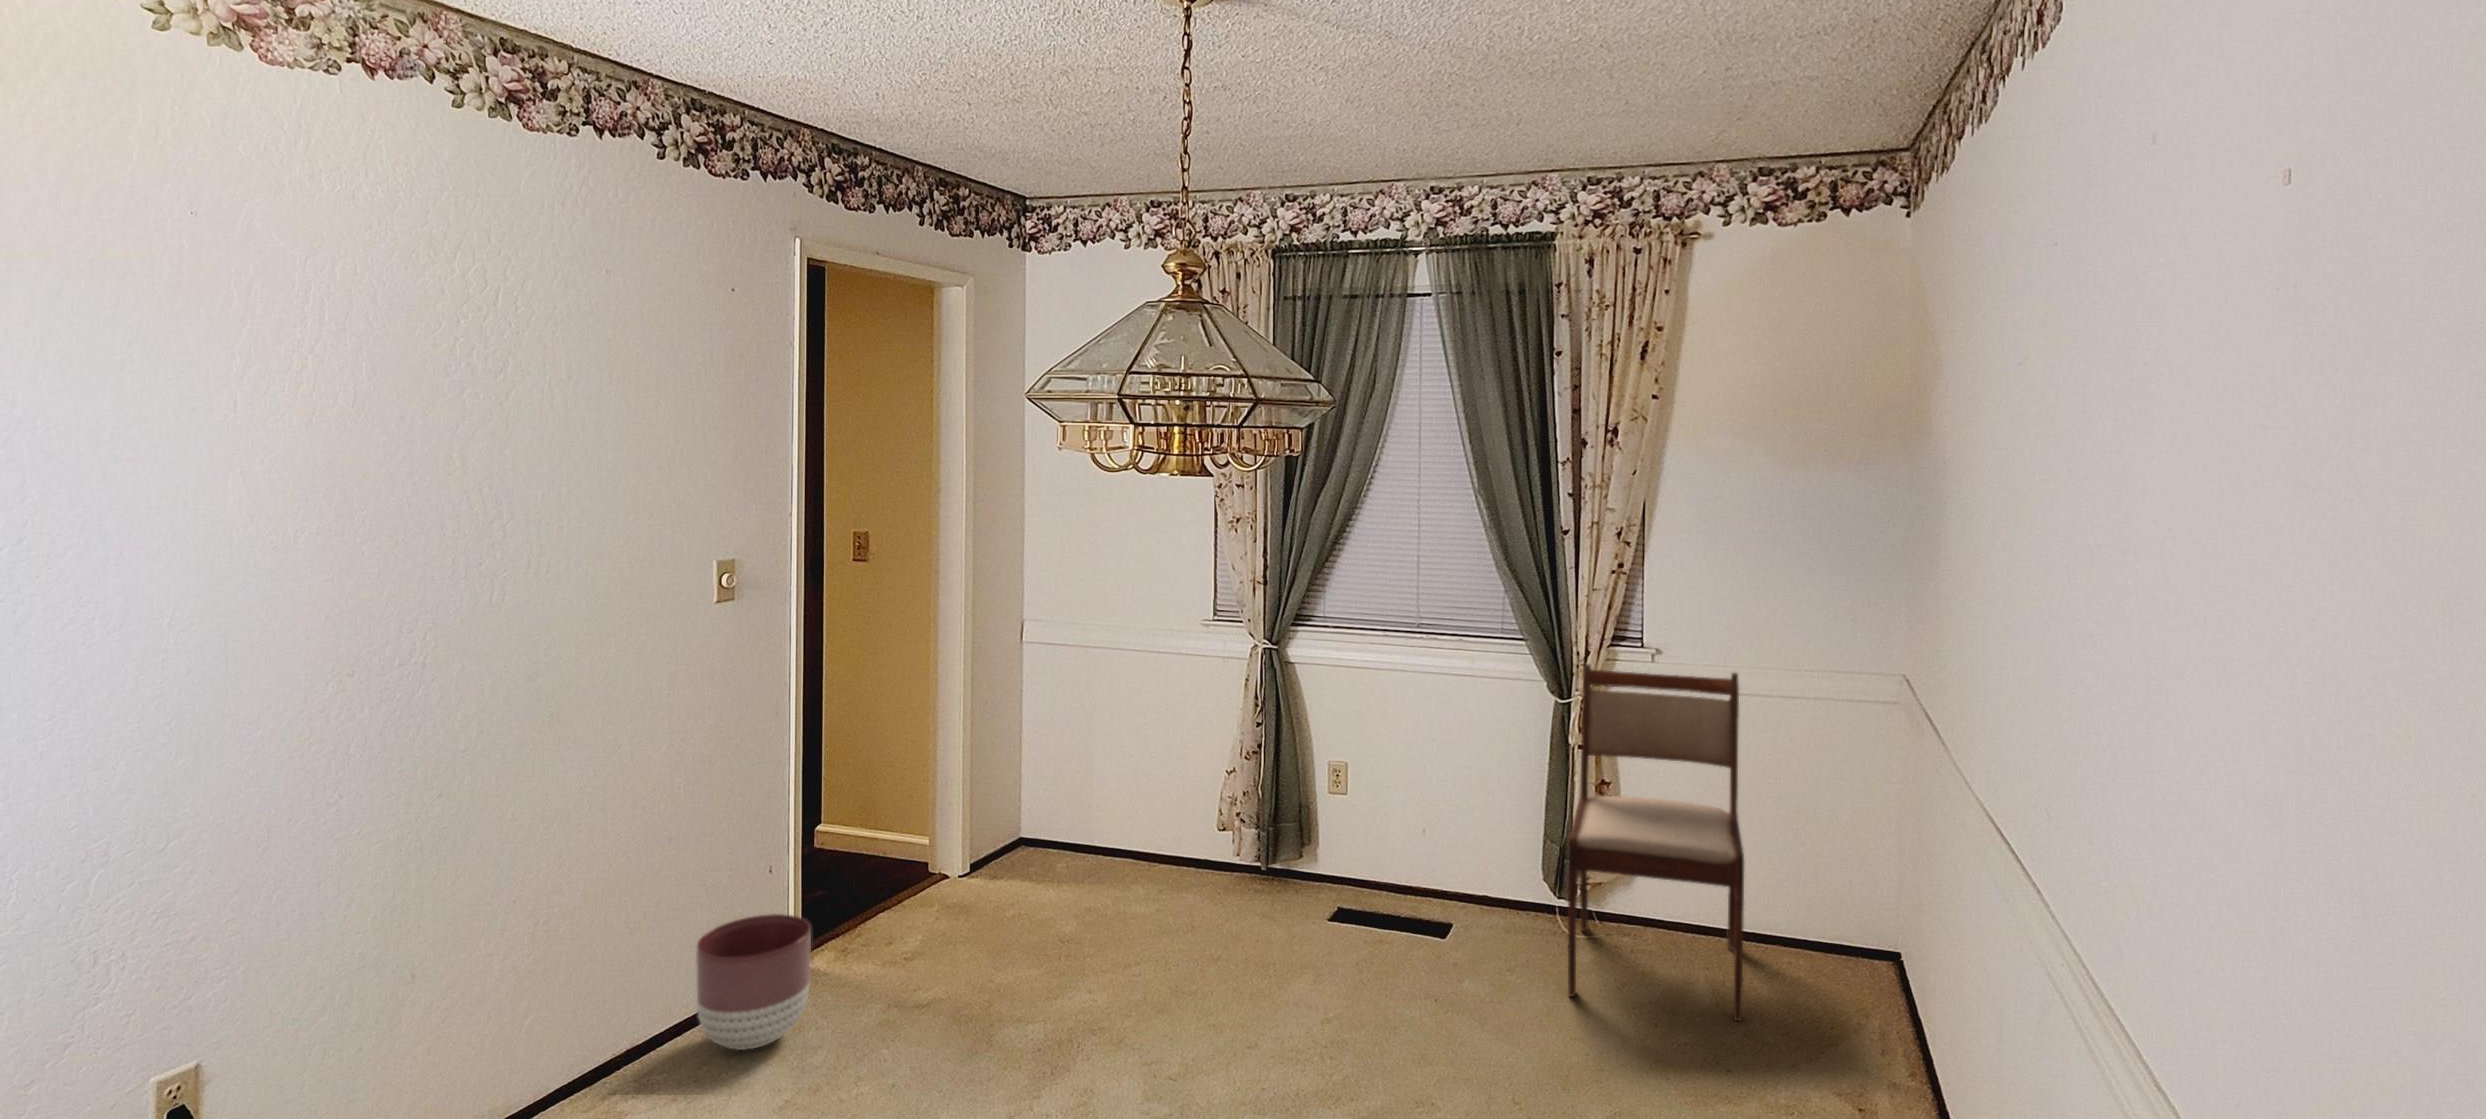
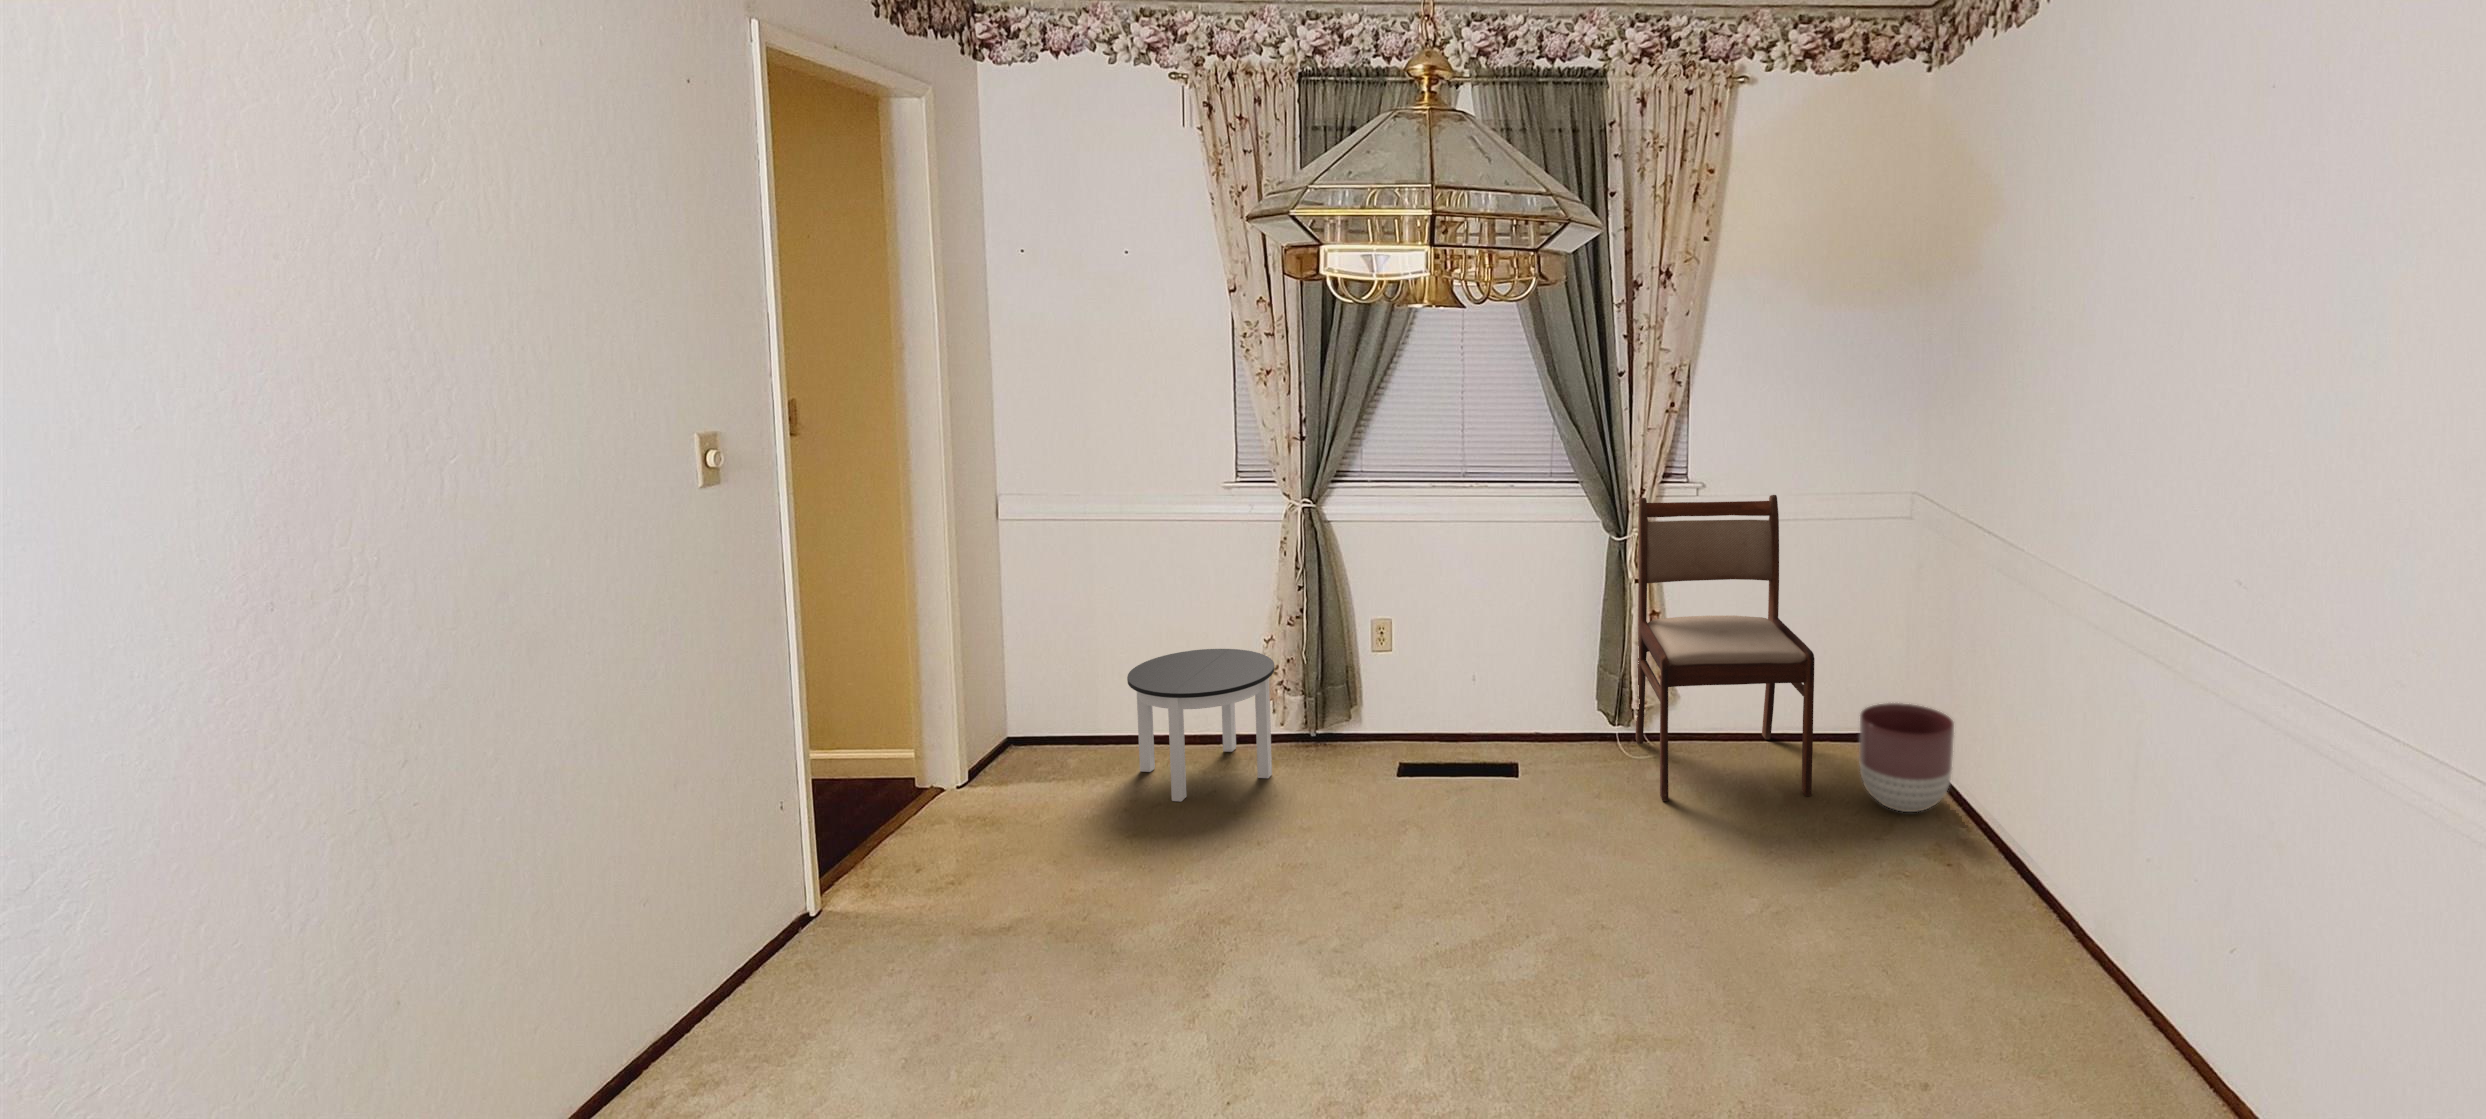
round table: none [1091,772,1223,914] -> present [1127,649,1274,802]
planter: present [696,914,811,1050] -> present [1860,703,1954,812]

